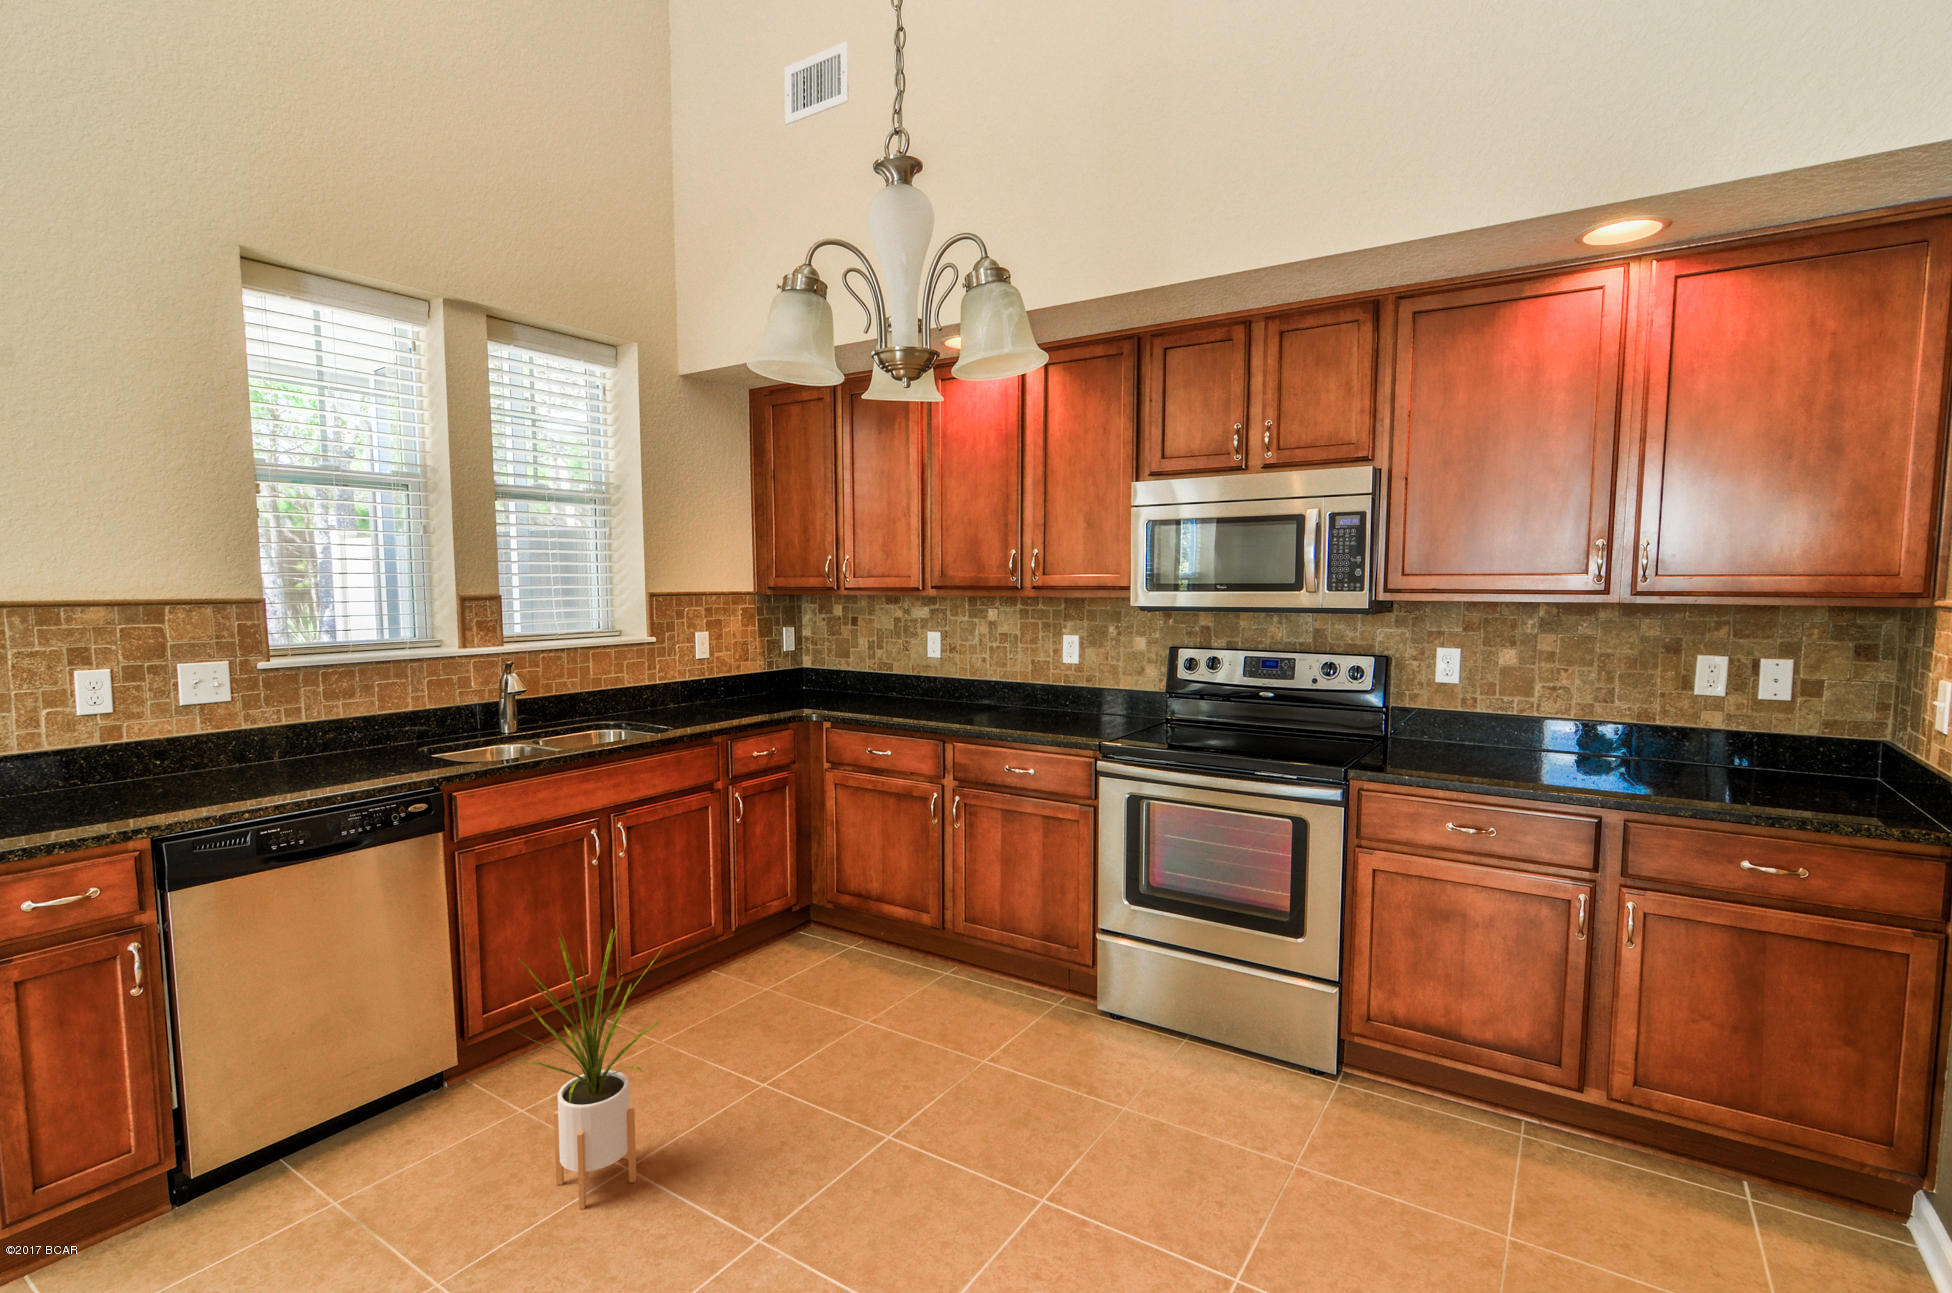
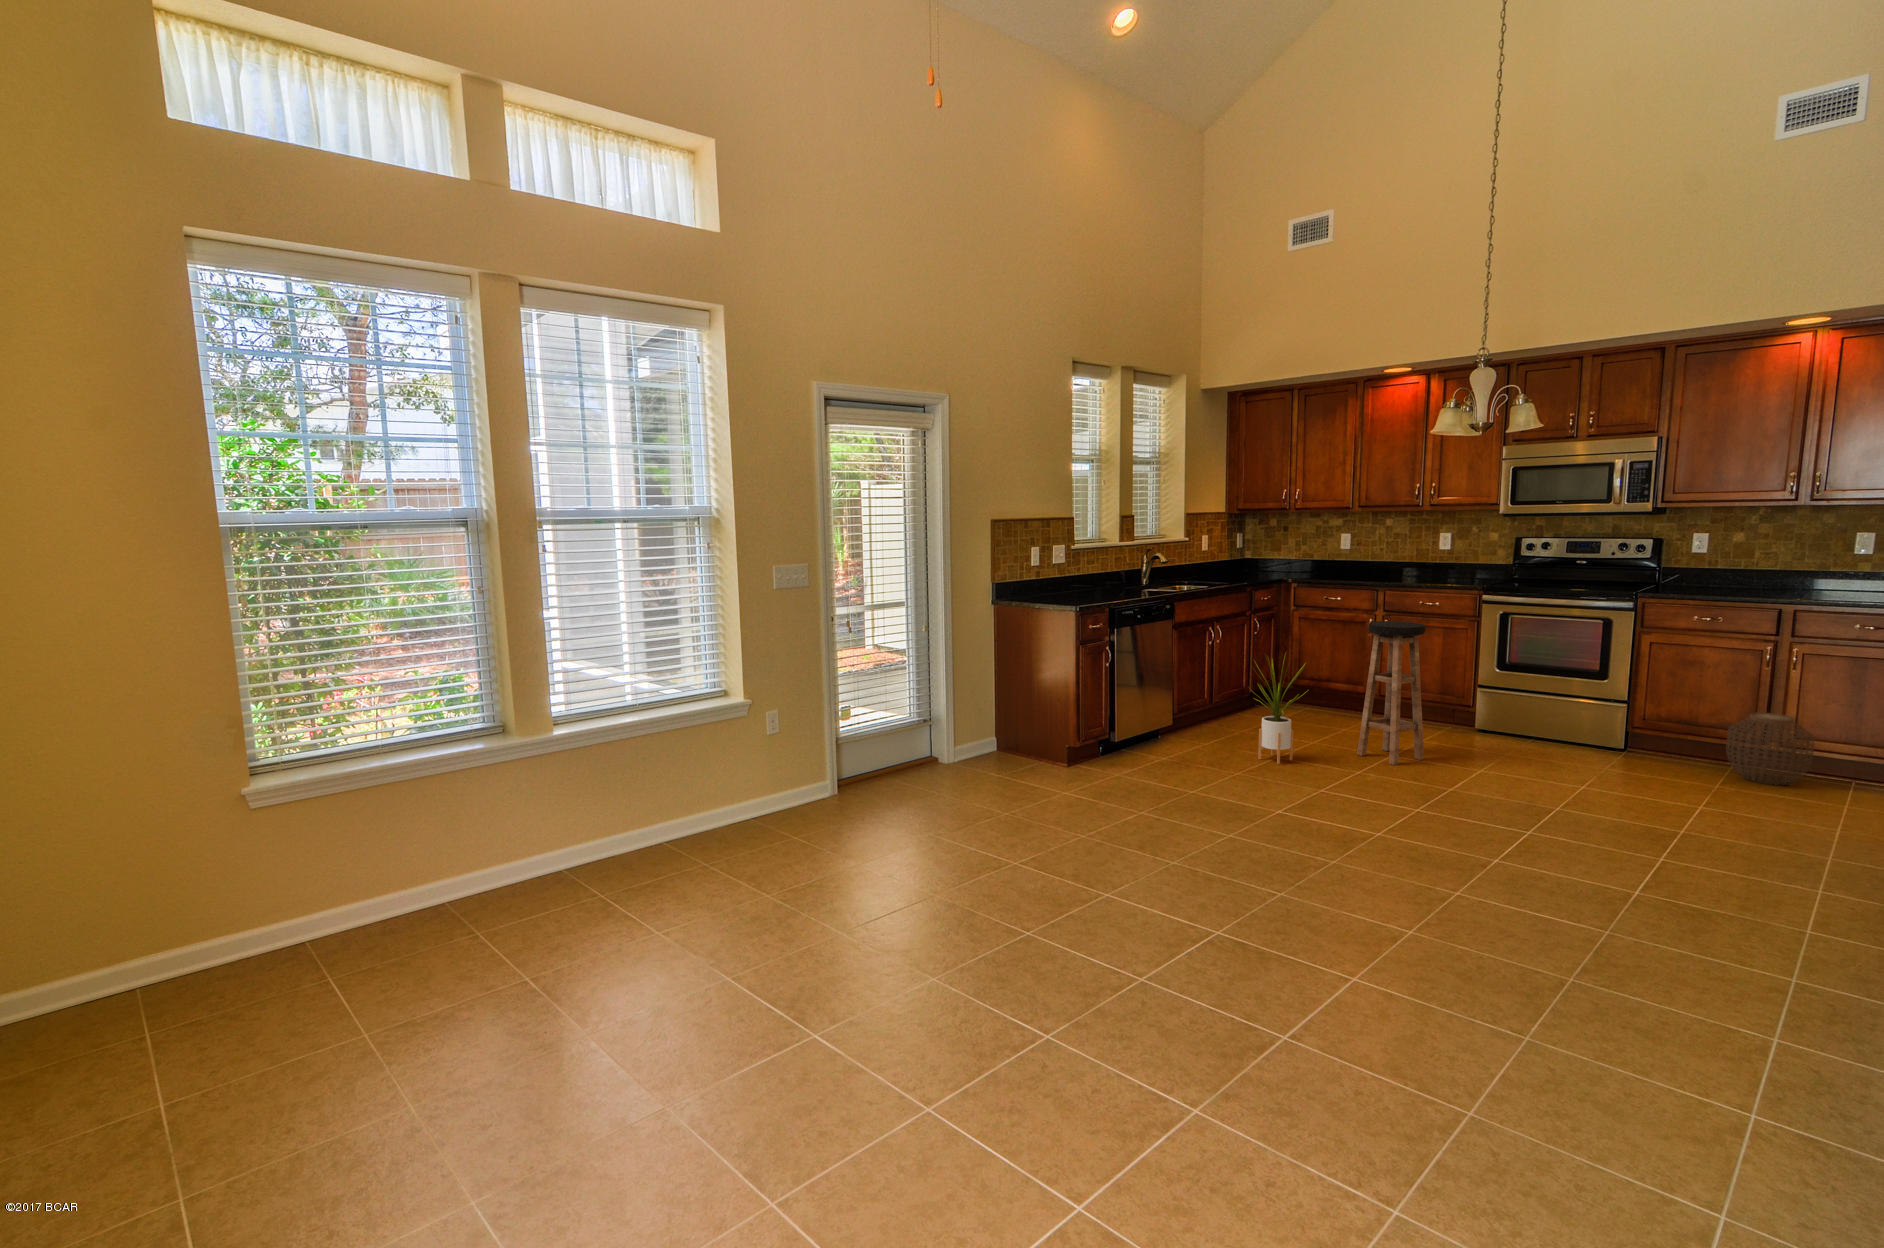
bar stool: none [807,835,938,1188] -> present [1357,621,1426,765]
woven basket: none [1513,1038,1683,1217] -> present [1726,712,1815,785]

